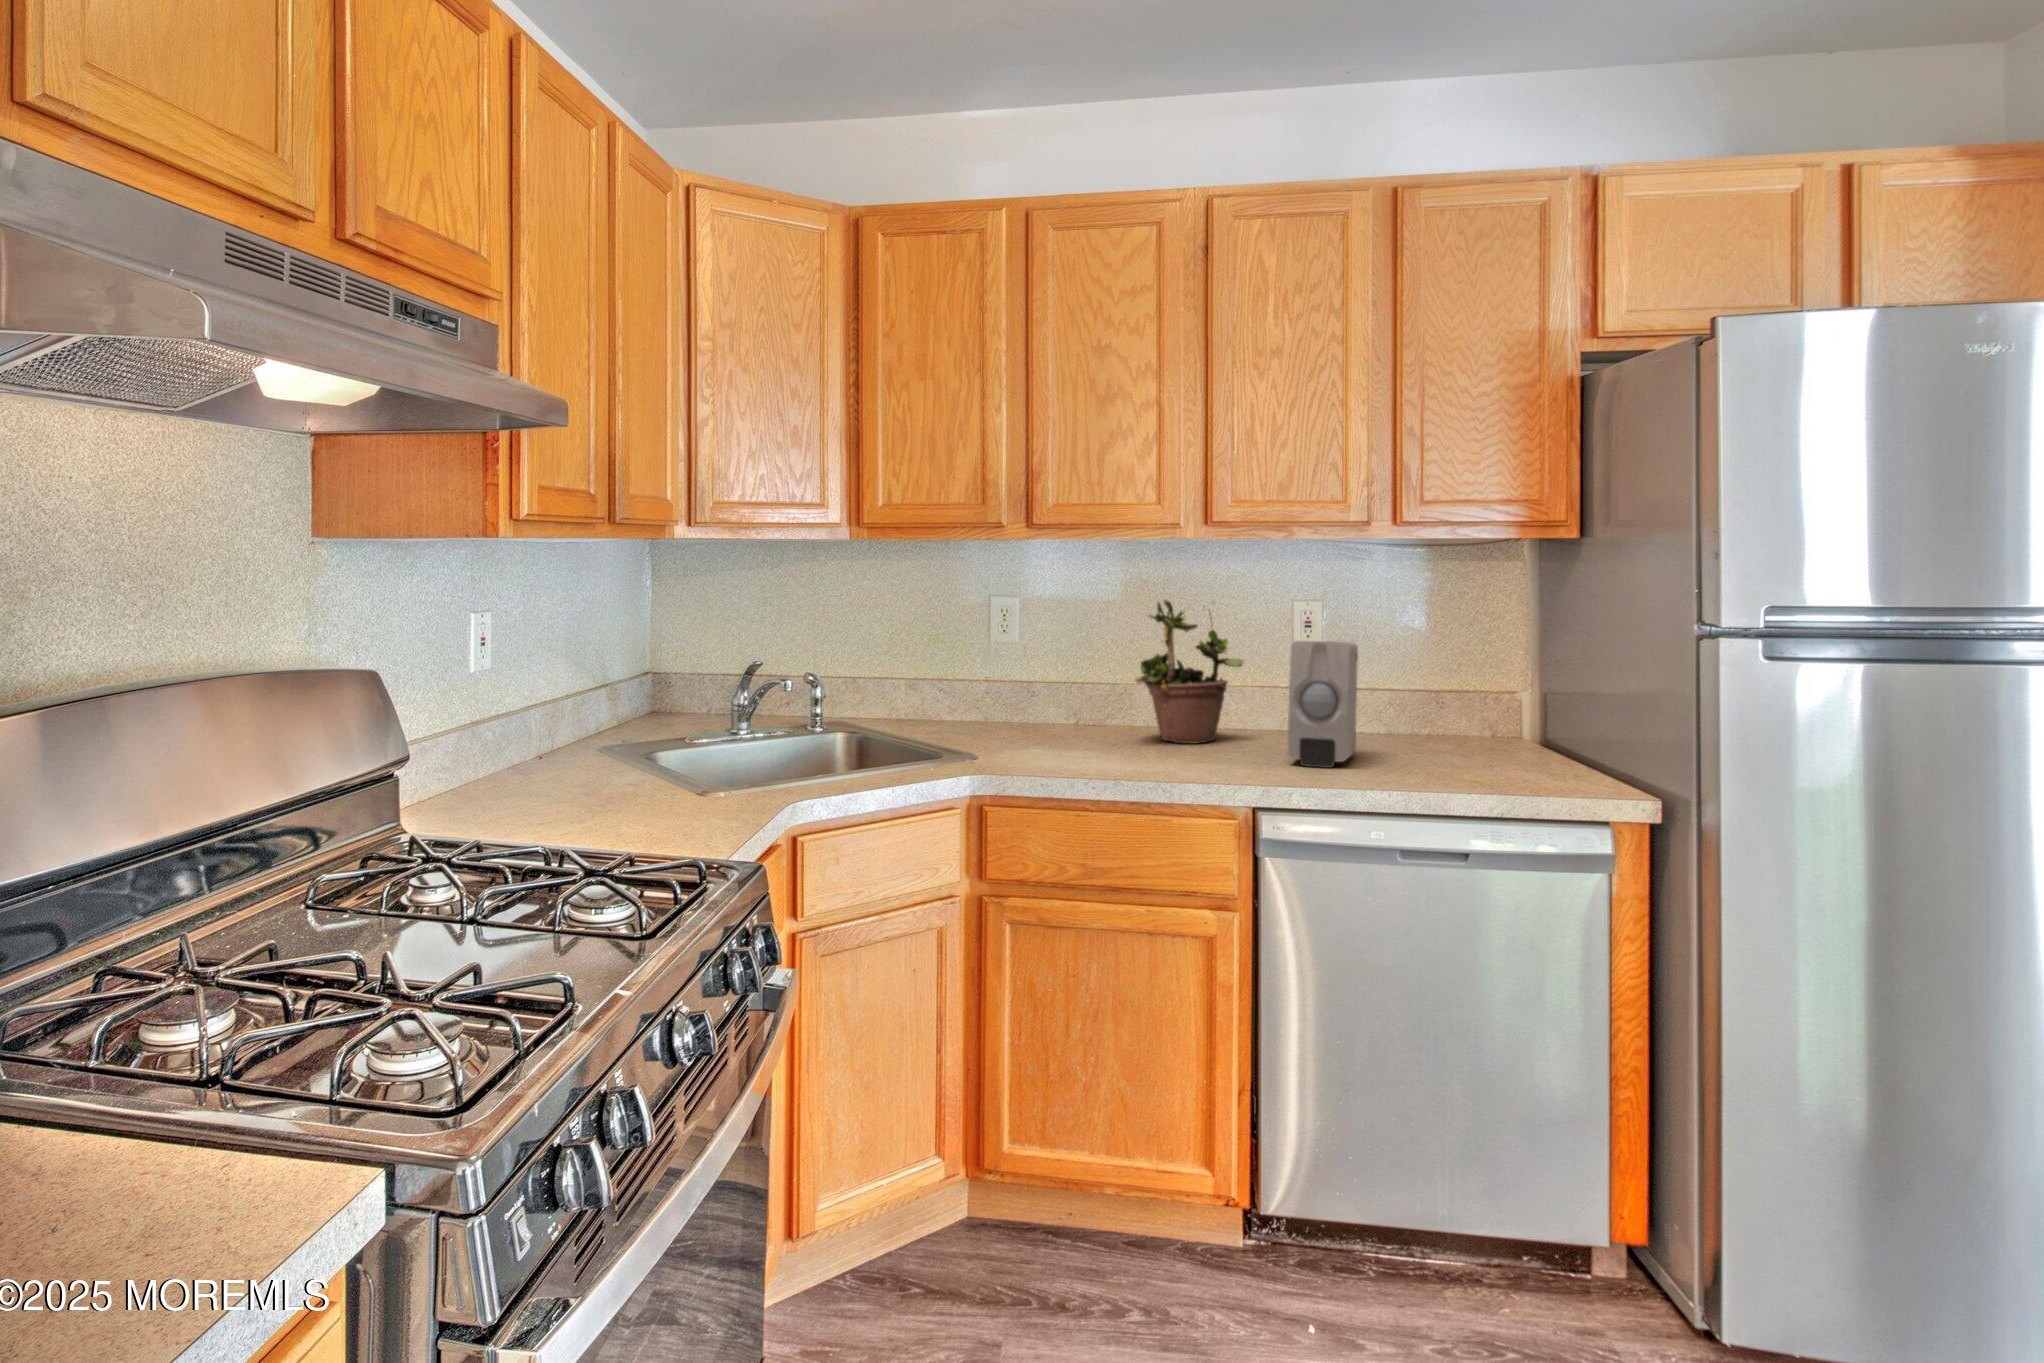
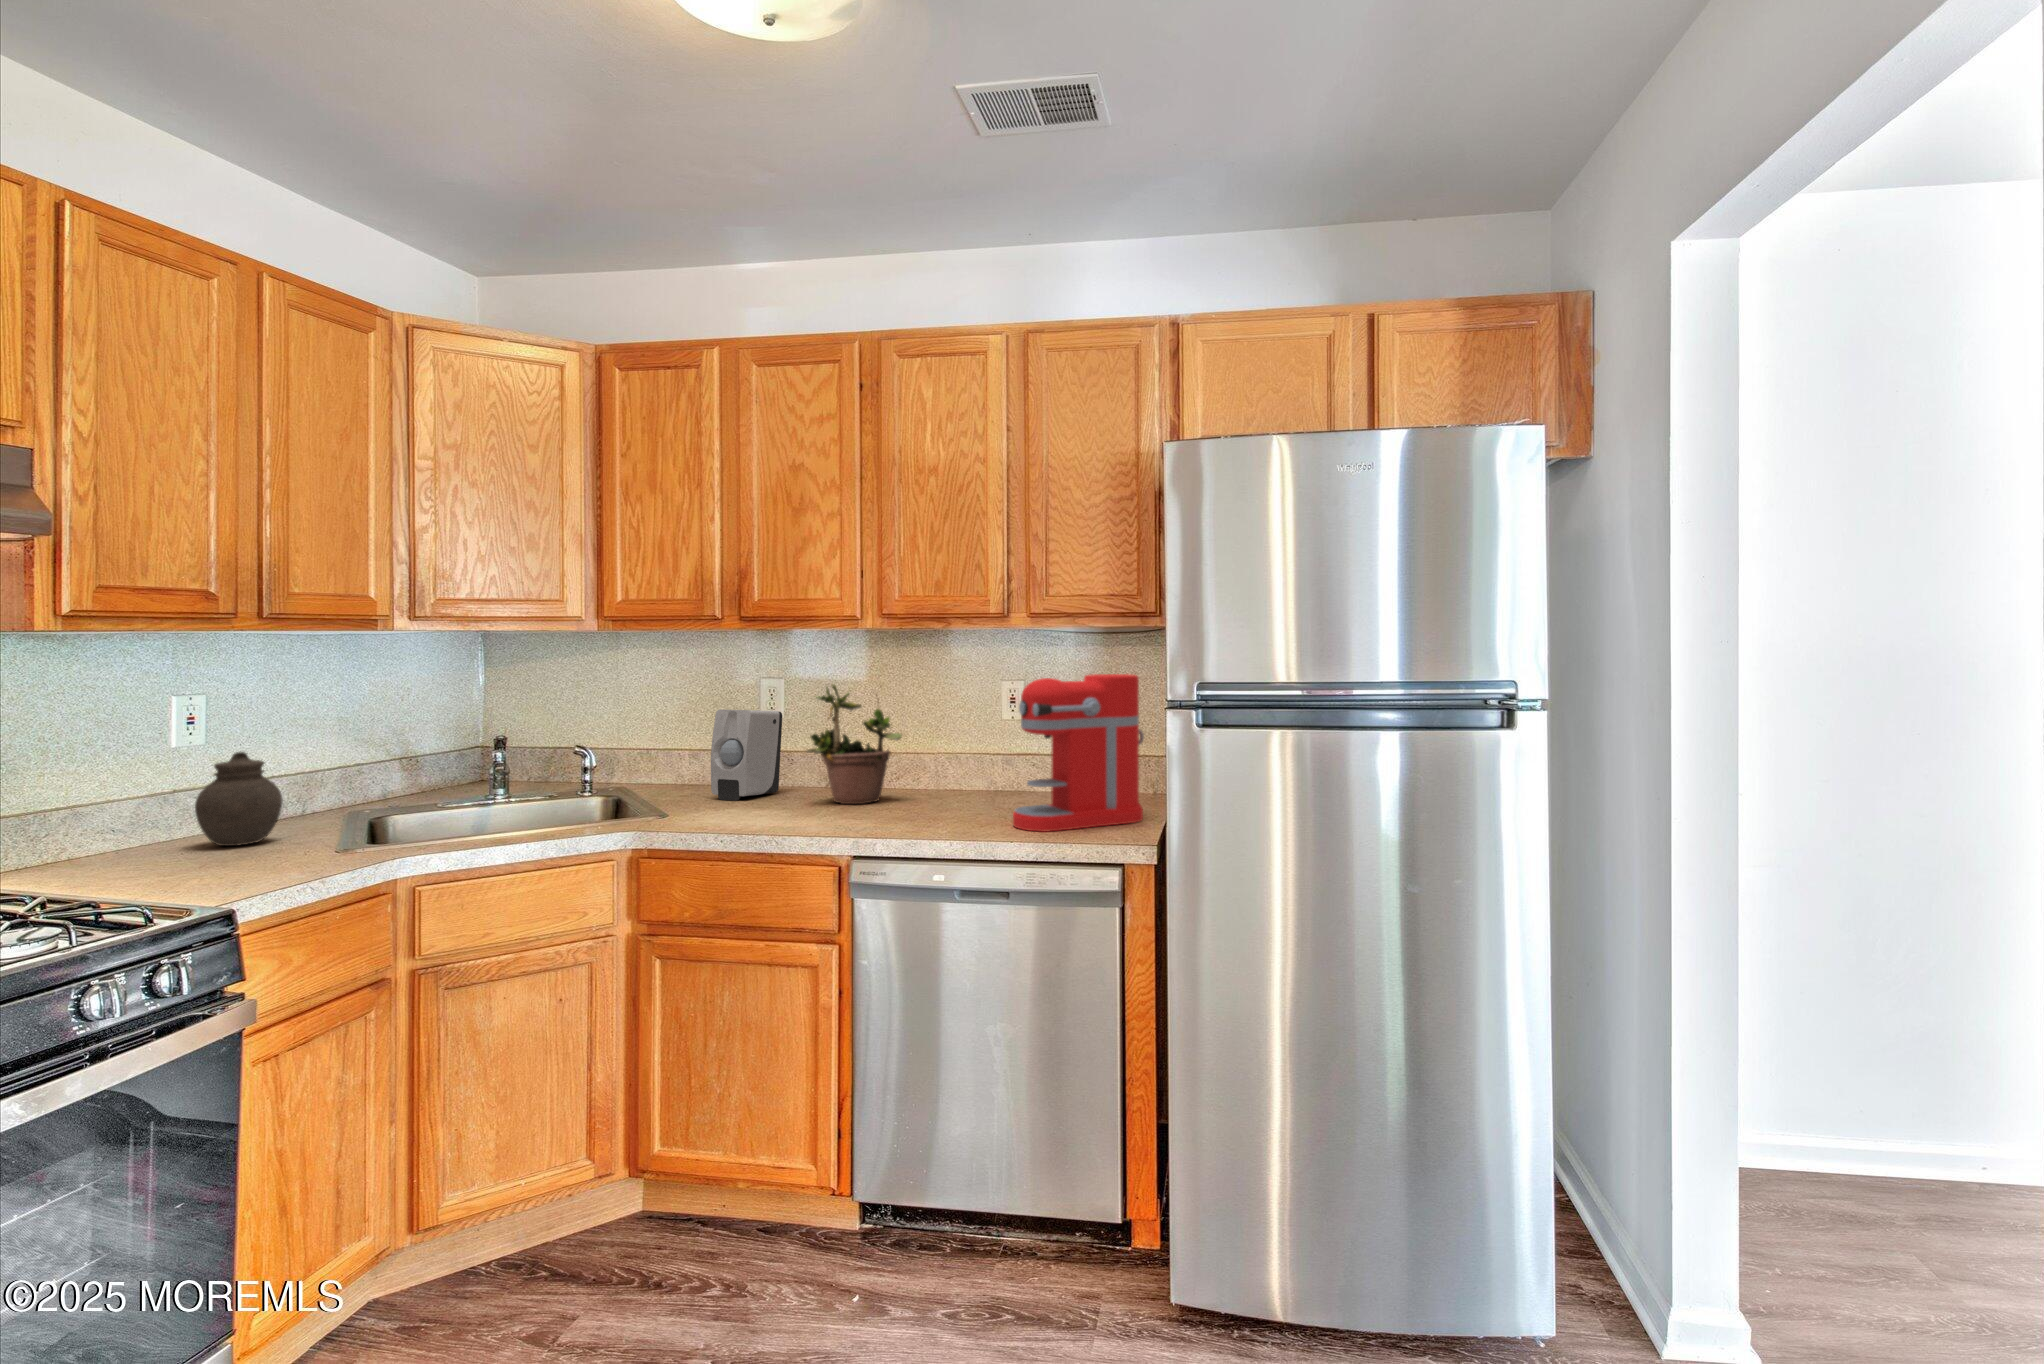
coffee maker: none [1435,586,1588,780] -> present [1013,674,1144,832]
soap dispenser: present [1288,641,1358,768] -> present [711,709,782,801]
jar: none [491,683,581,795] -> present [195,752,282,846]

